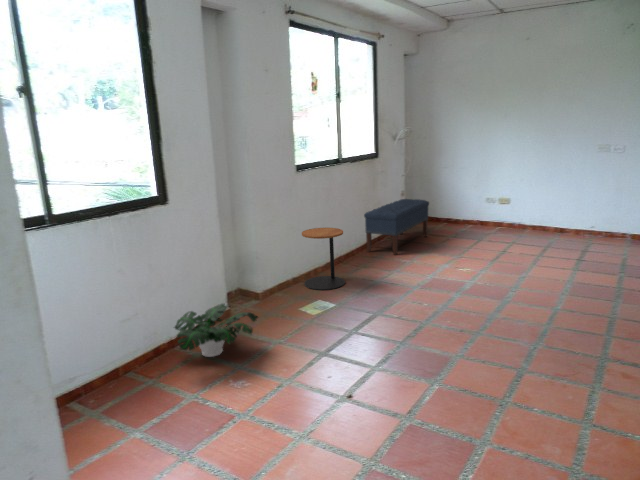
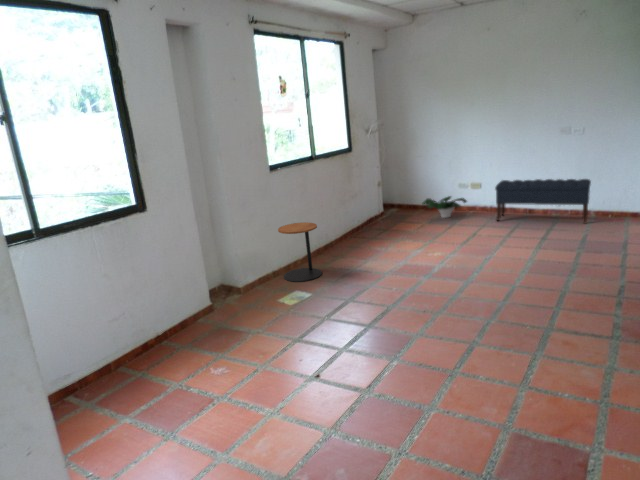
bench: present [364,199,429,255] -> present [495,179,591,223]
potted plant: present [174,304,258,357] -> present [422,196,467,218]

